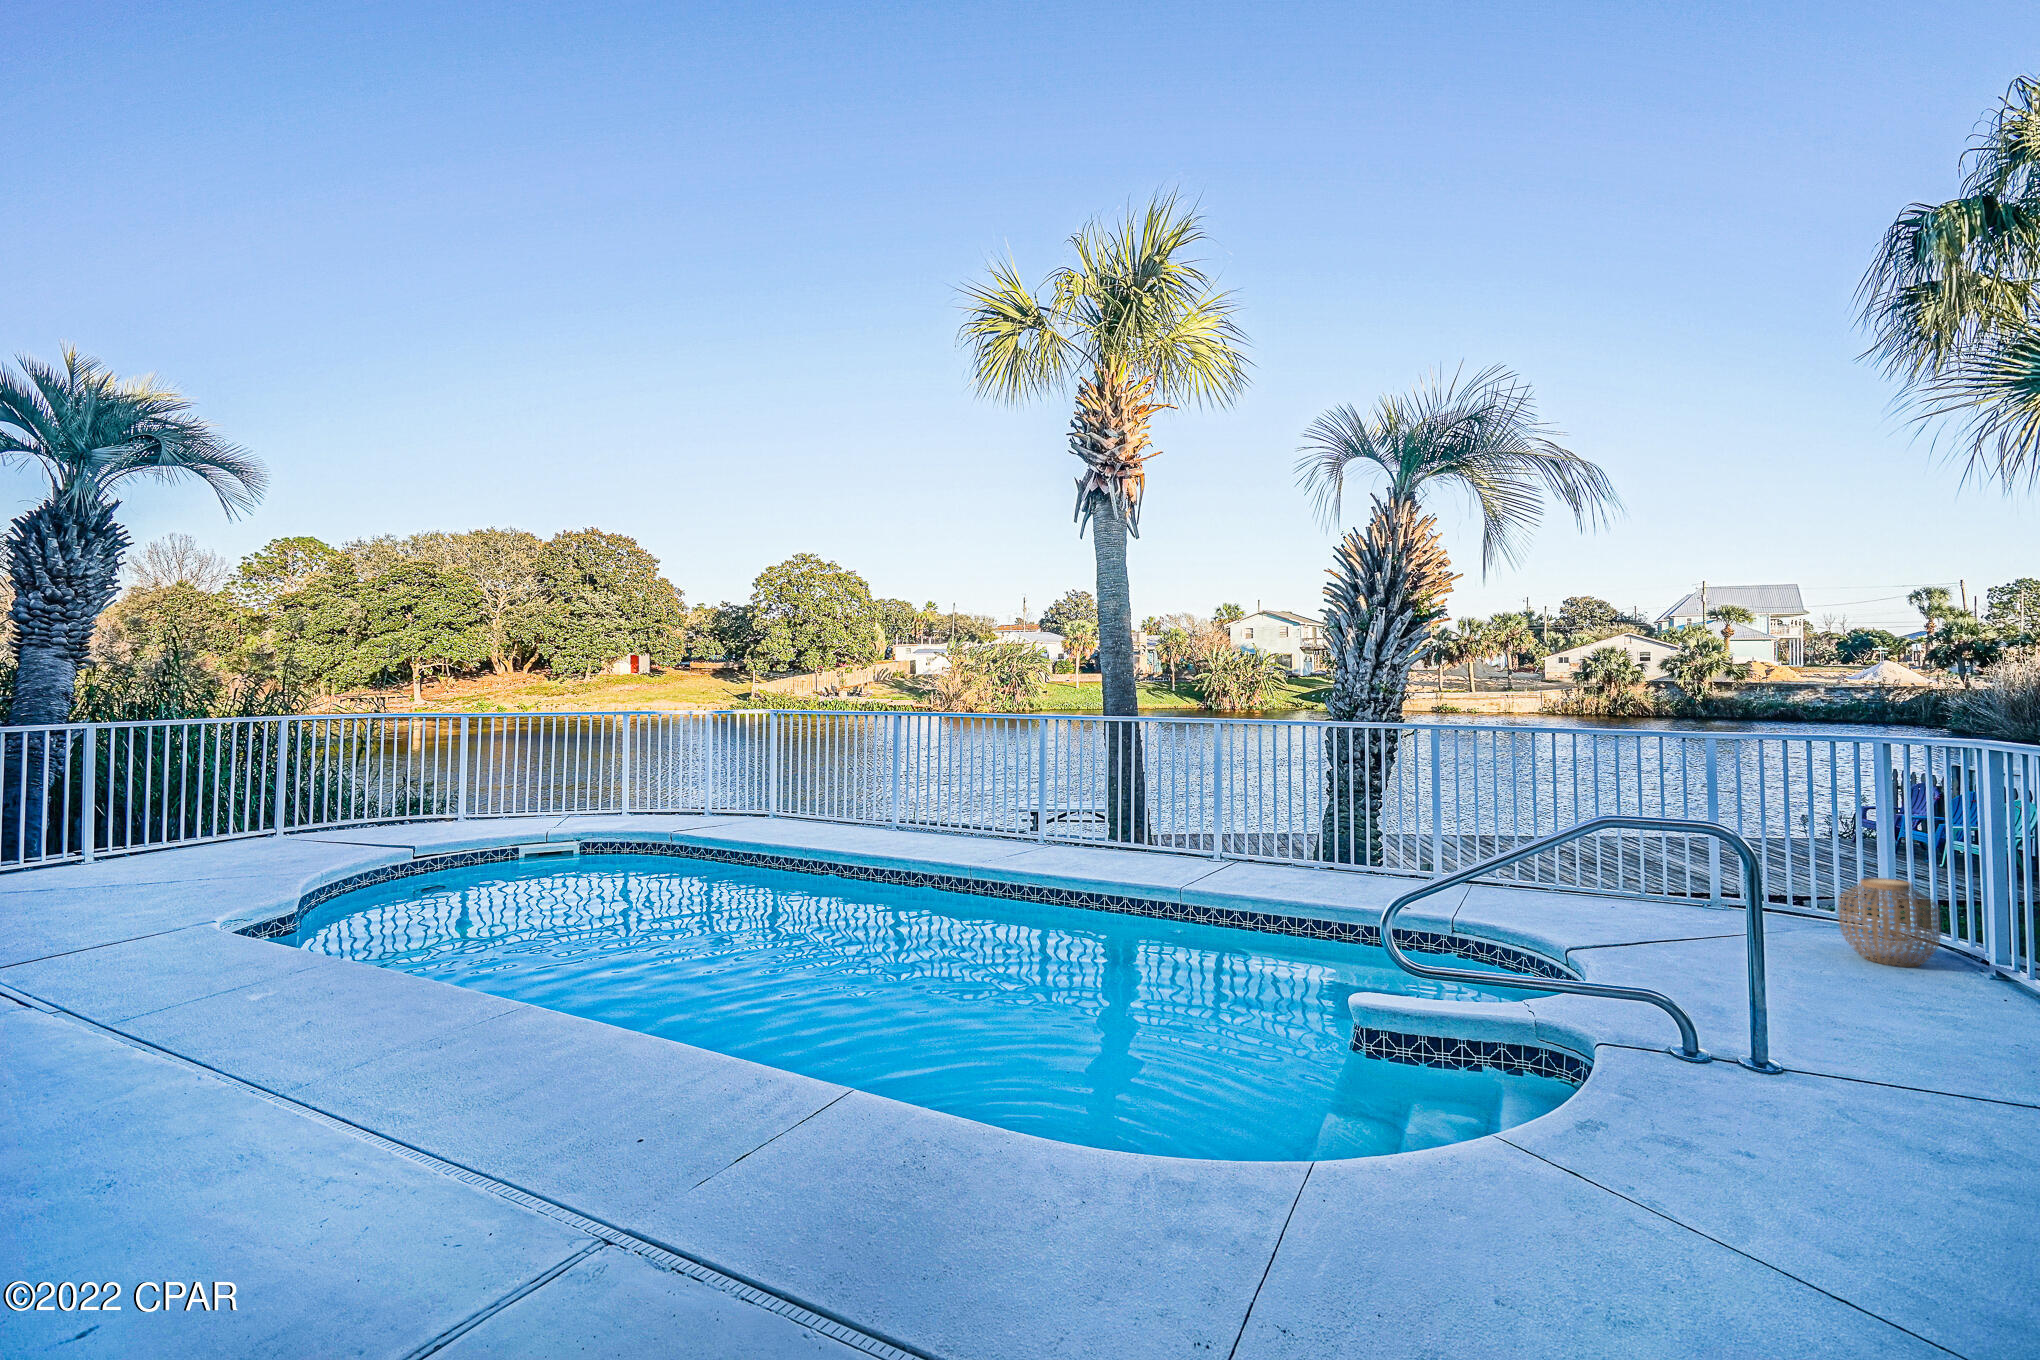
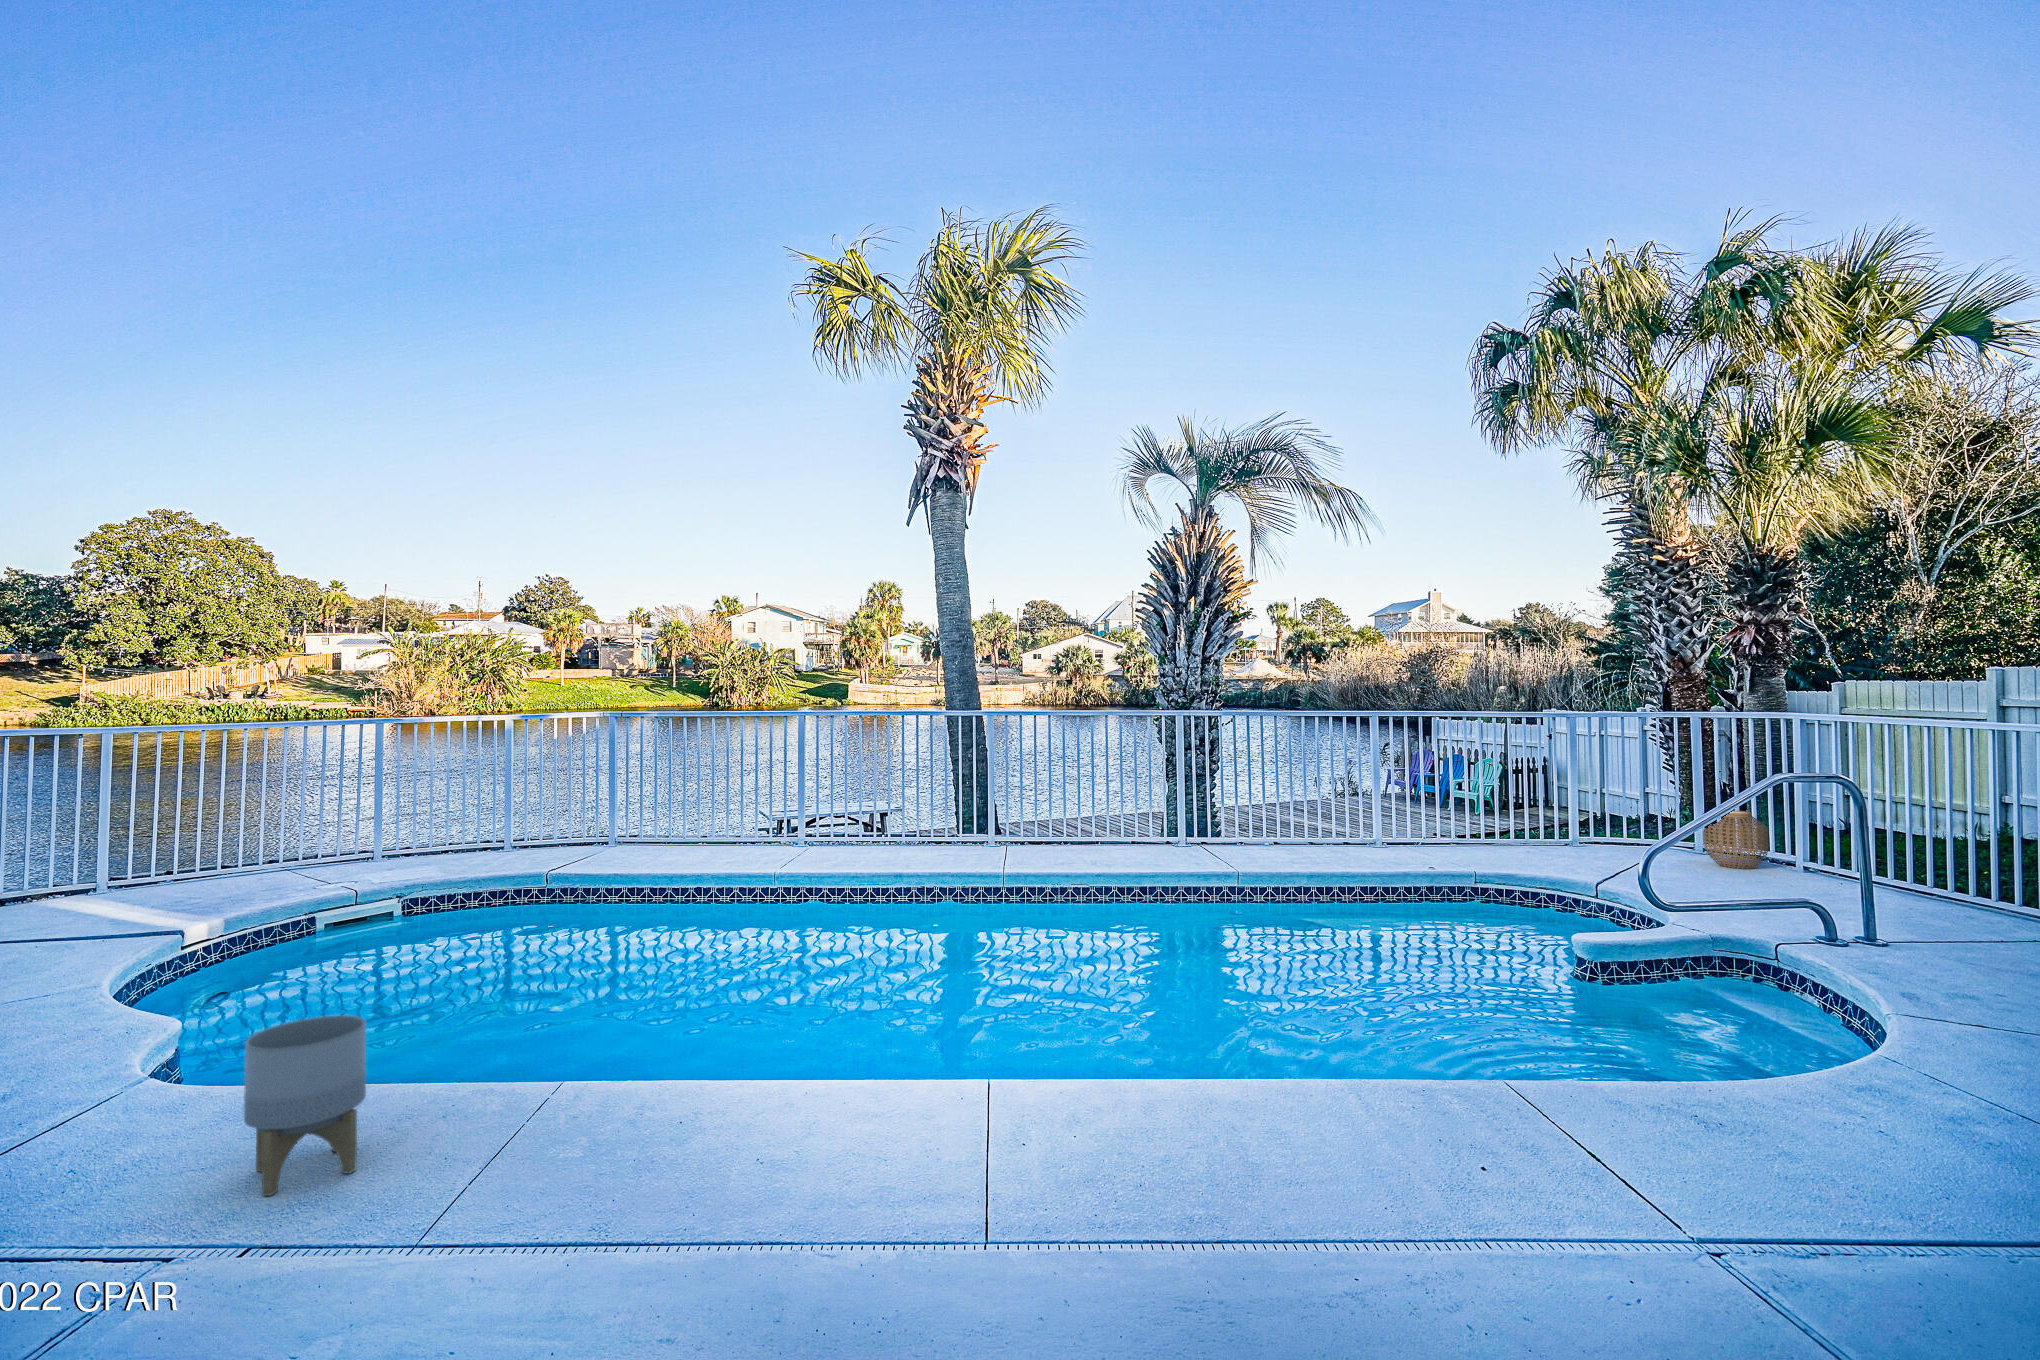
planter: none [106,878,189,971] -> present [244,1015,366,1196]

